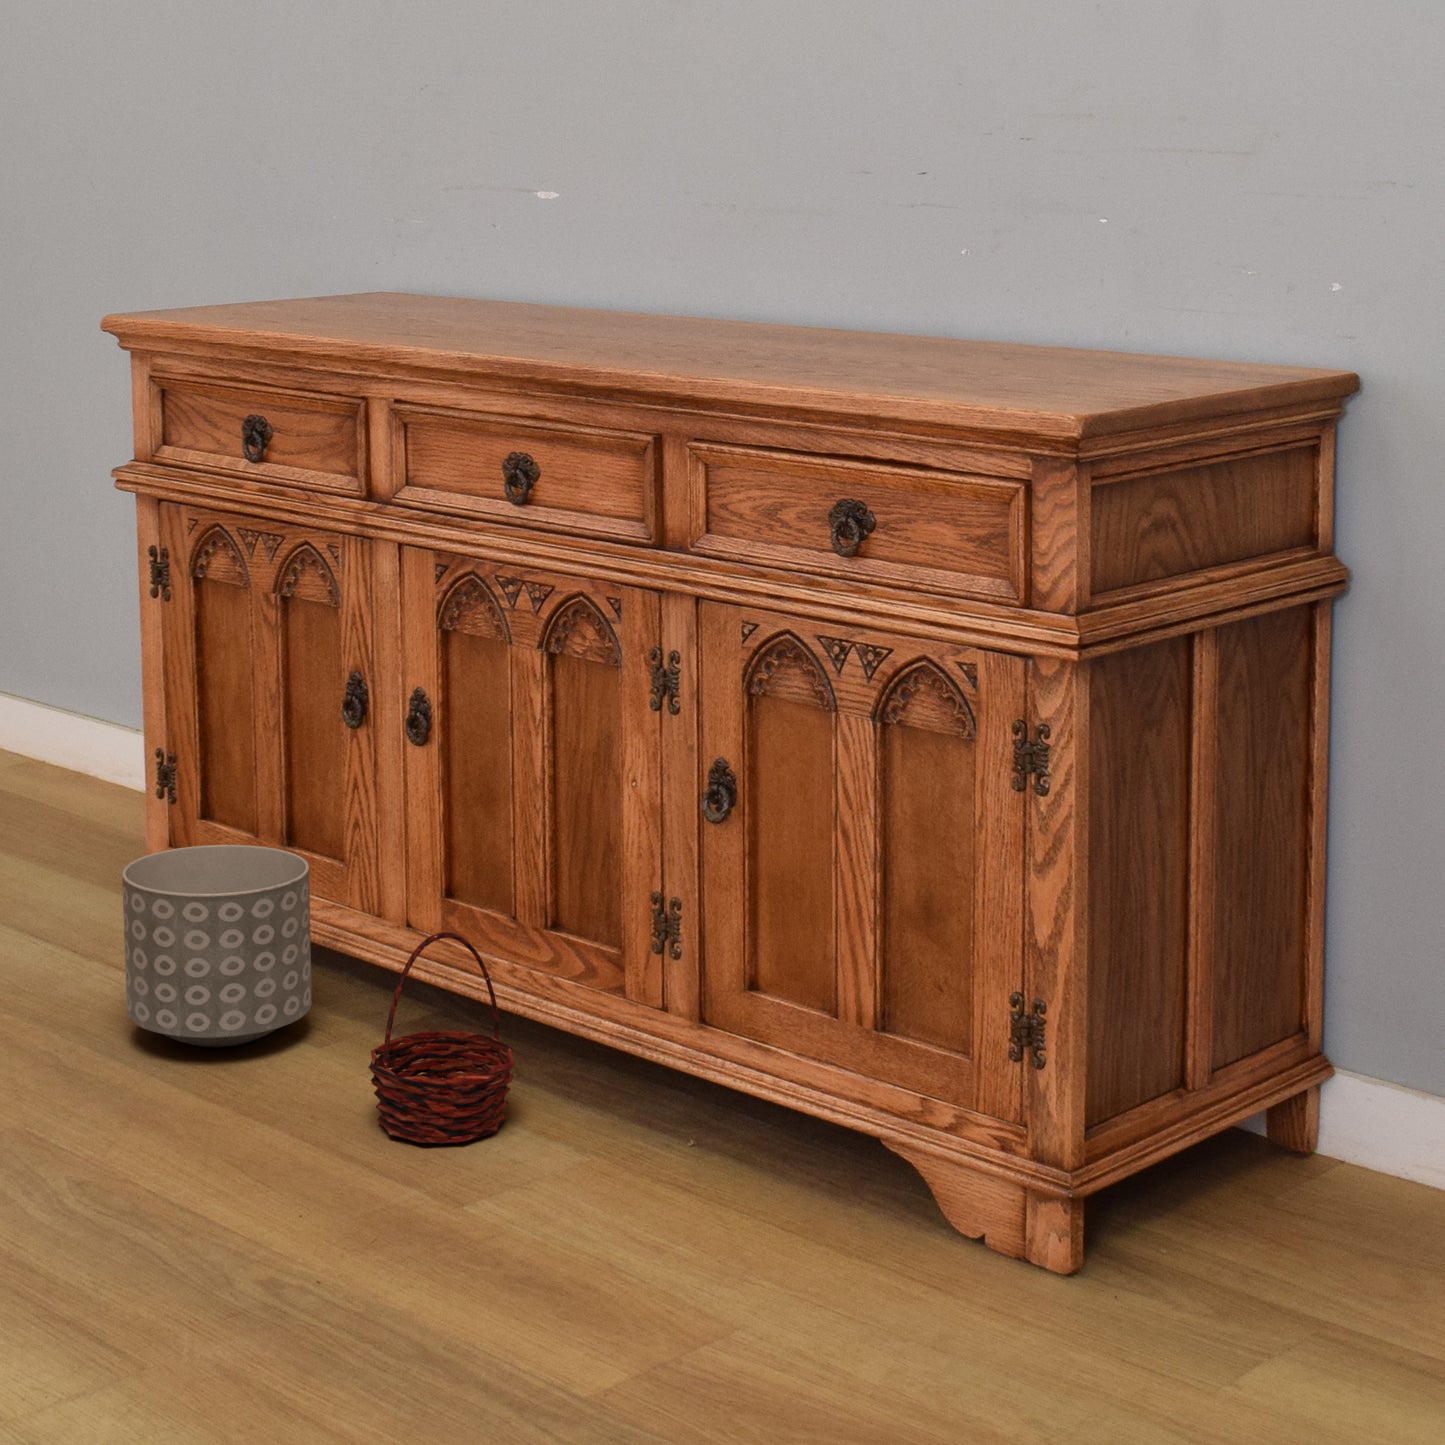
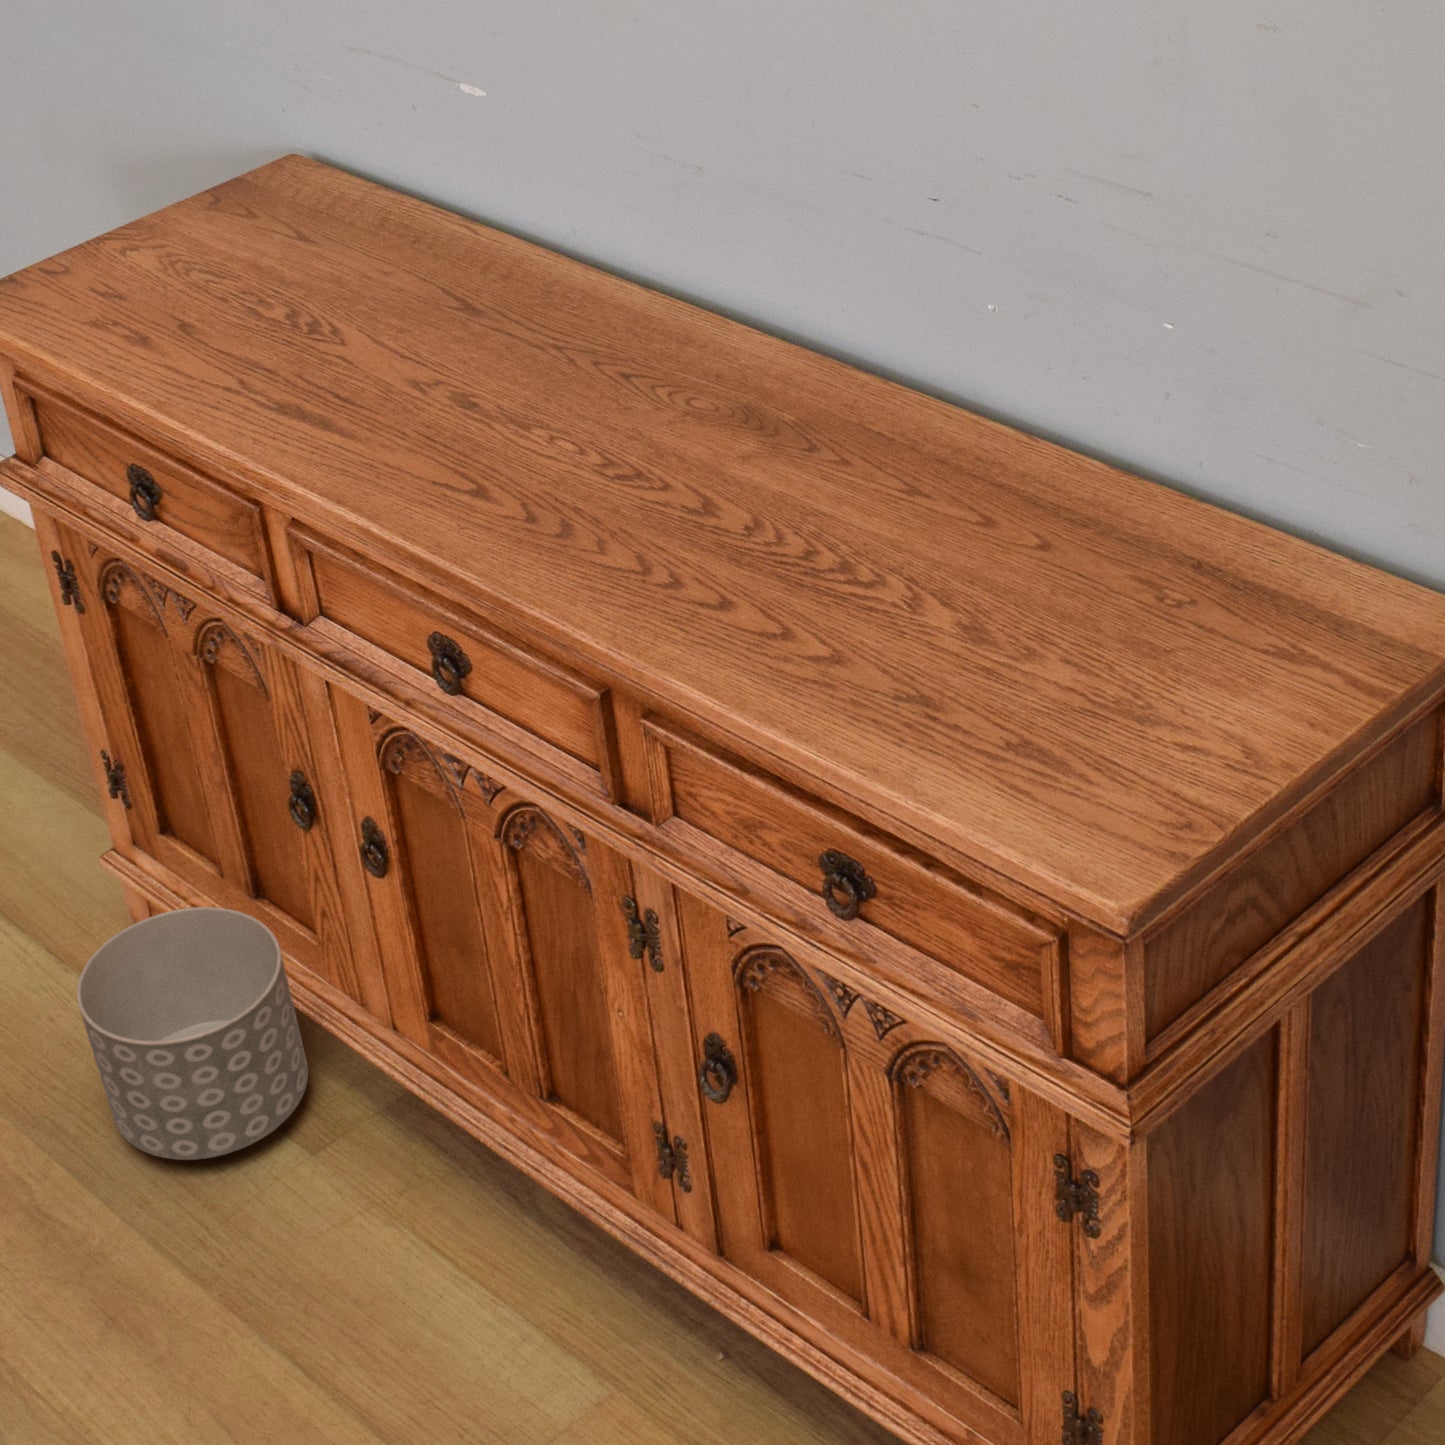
basket: present [368,932,515,1144] -> none [367,1124,525,1335]

